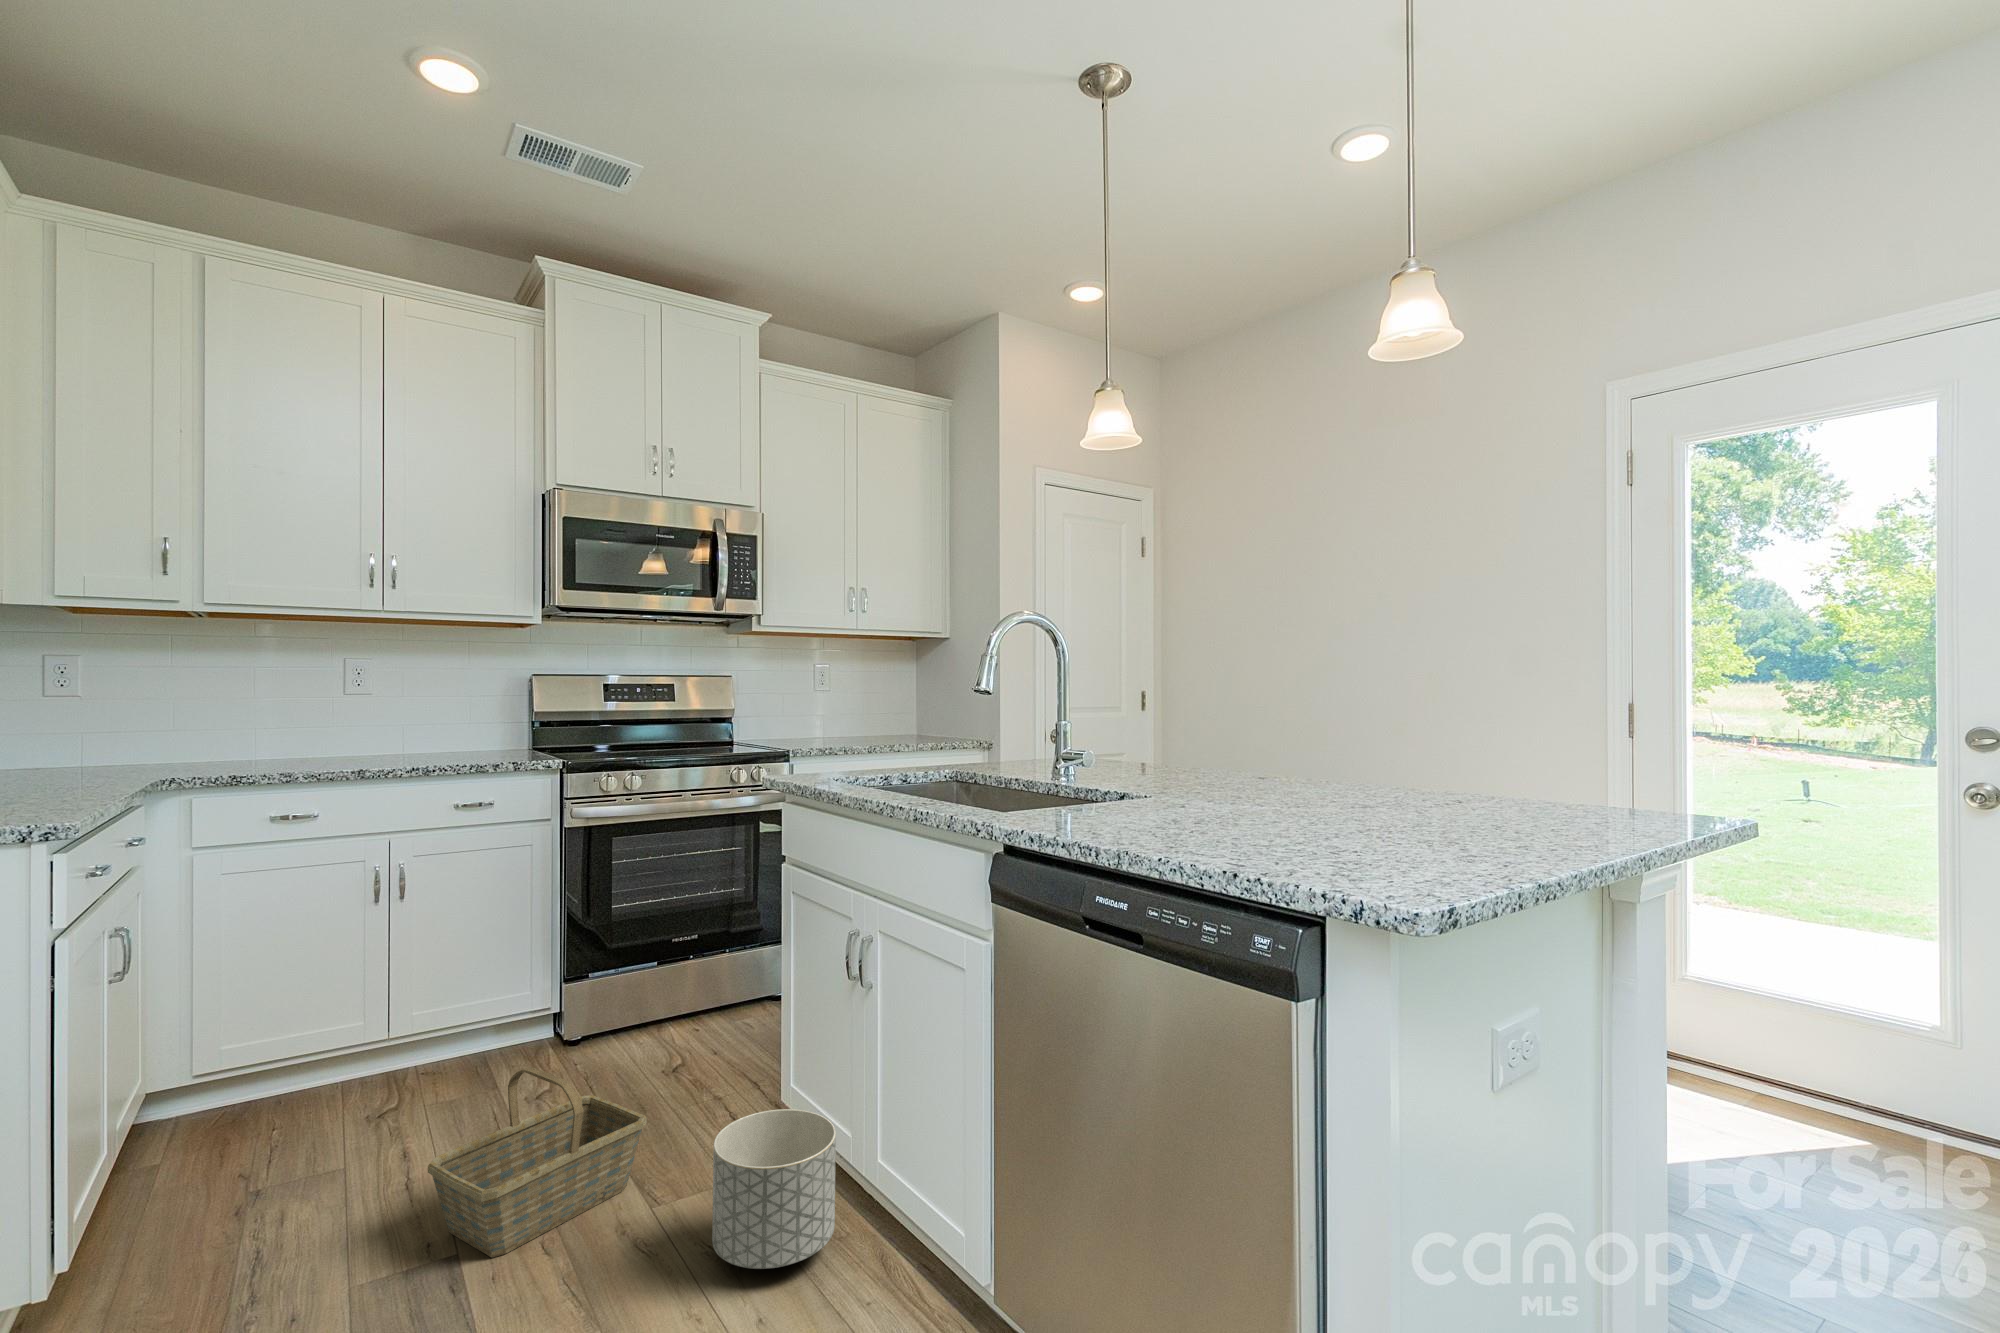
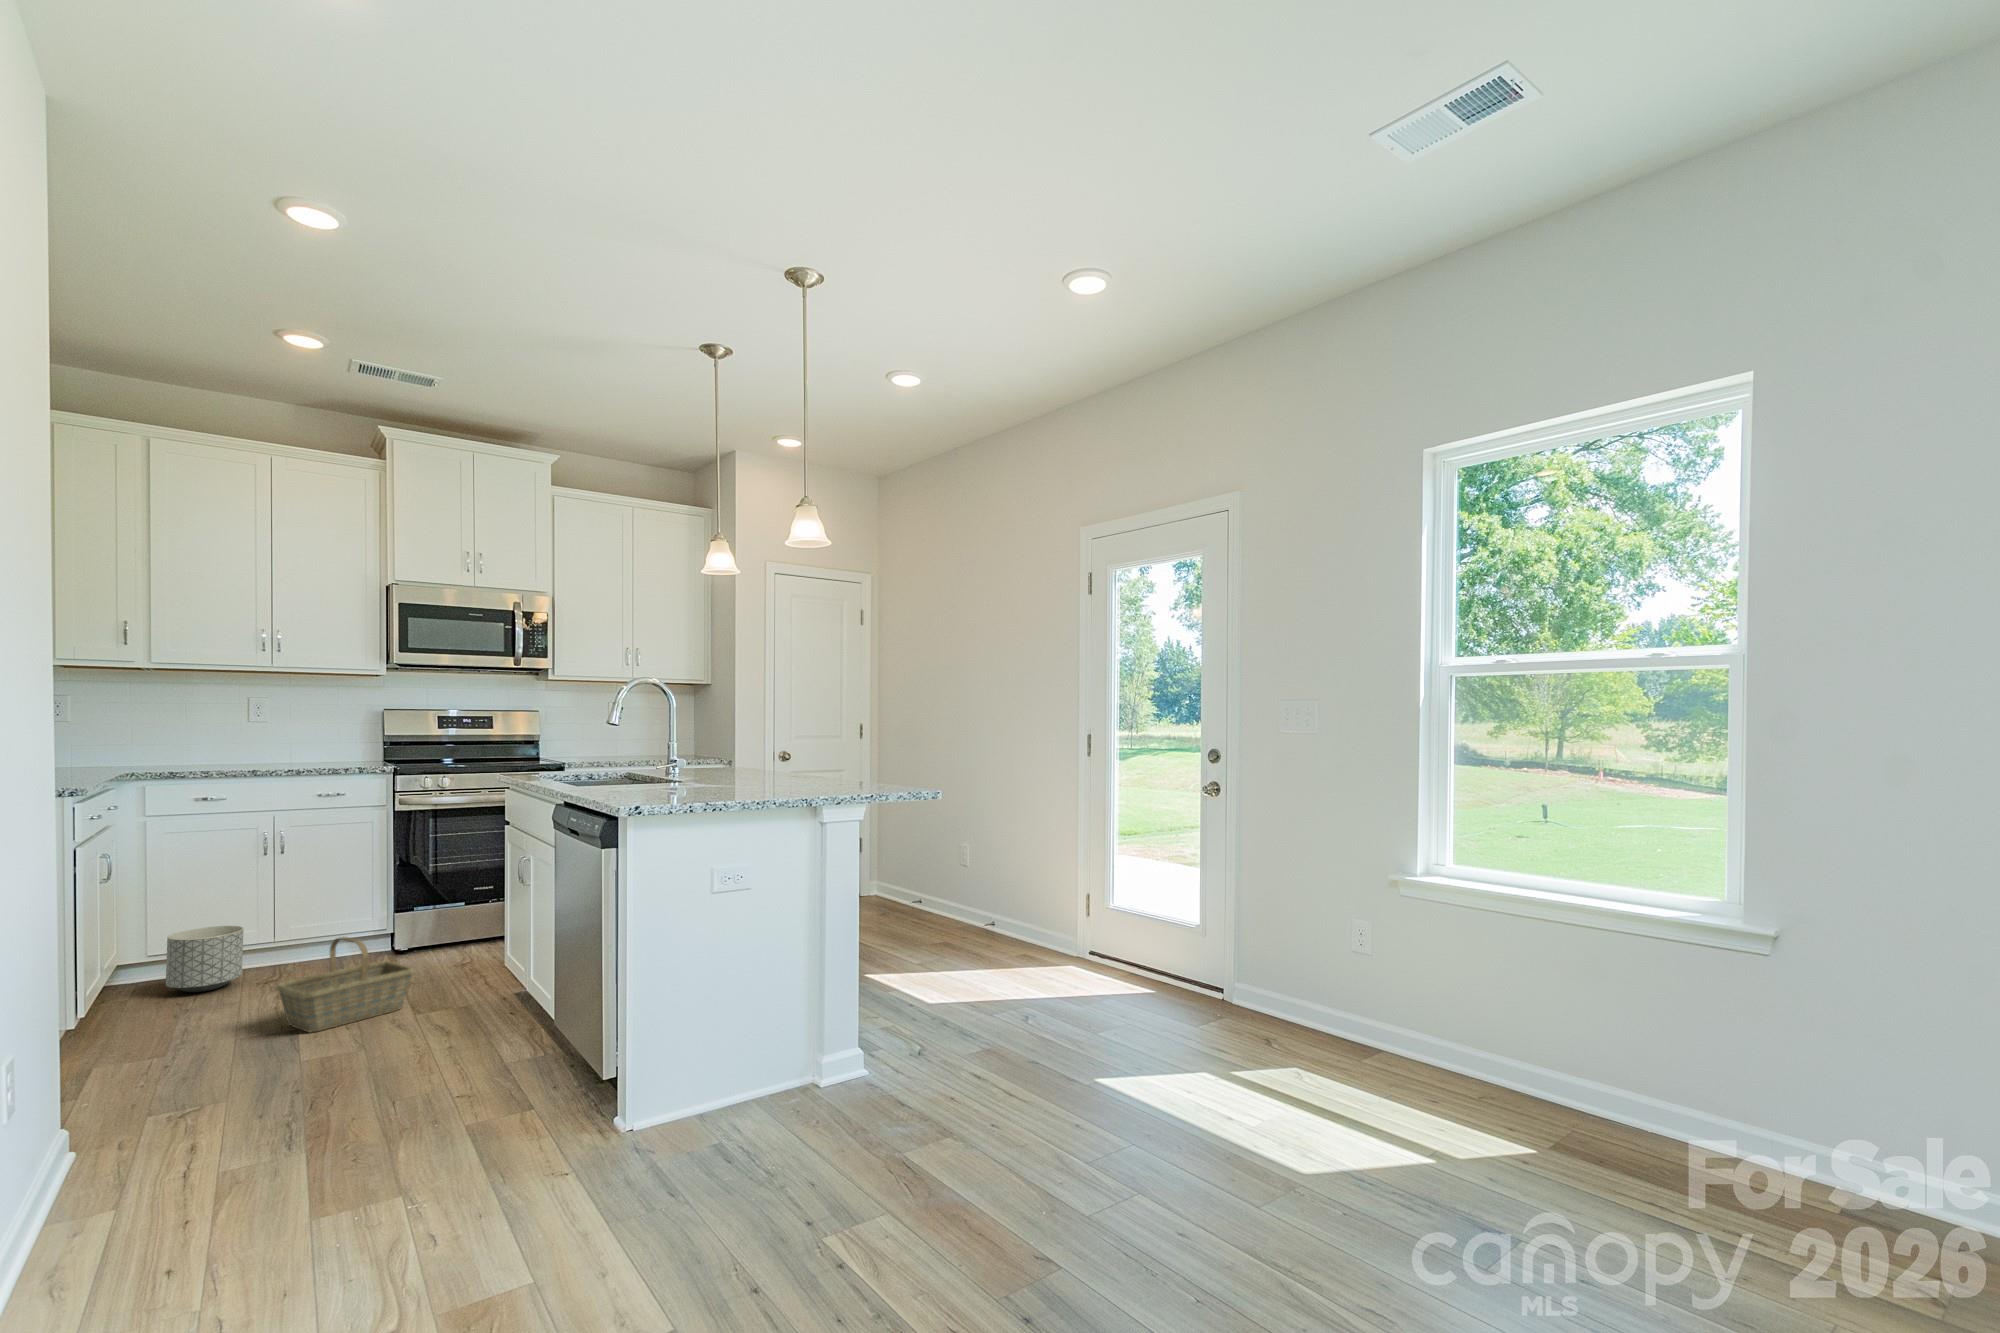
planter: present [712,1109,836,1269] -> present [166,926,244,992]

